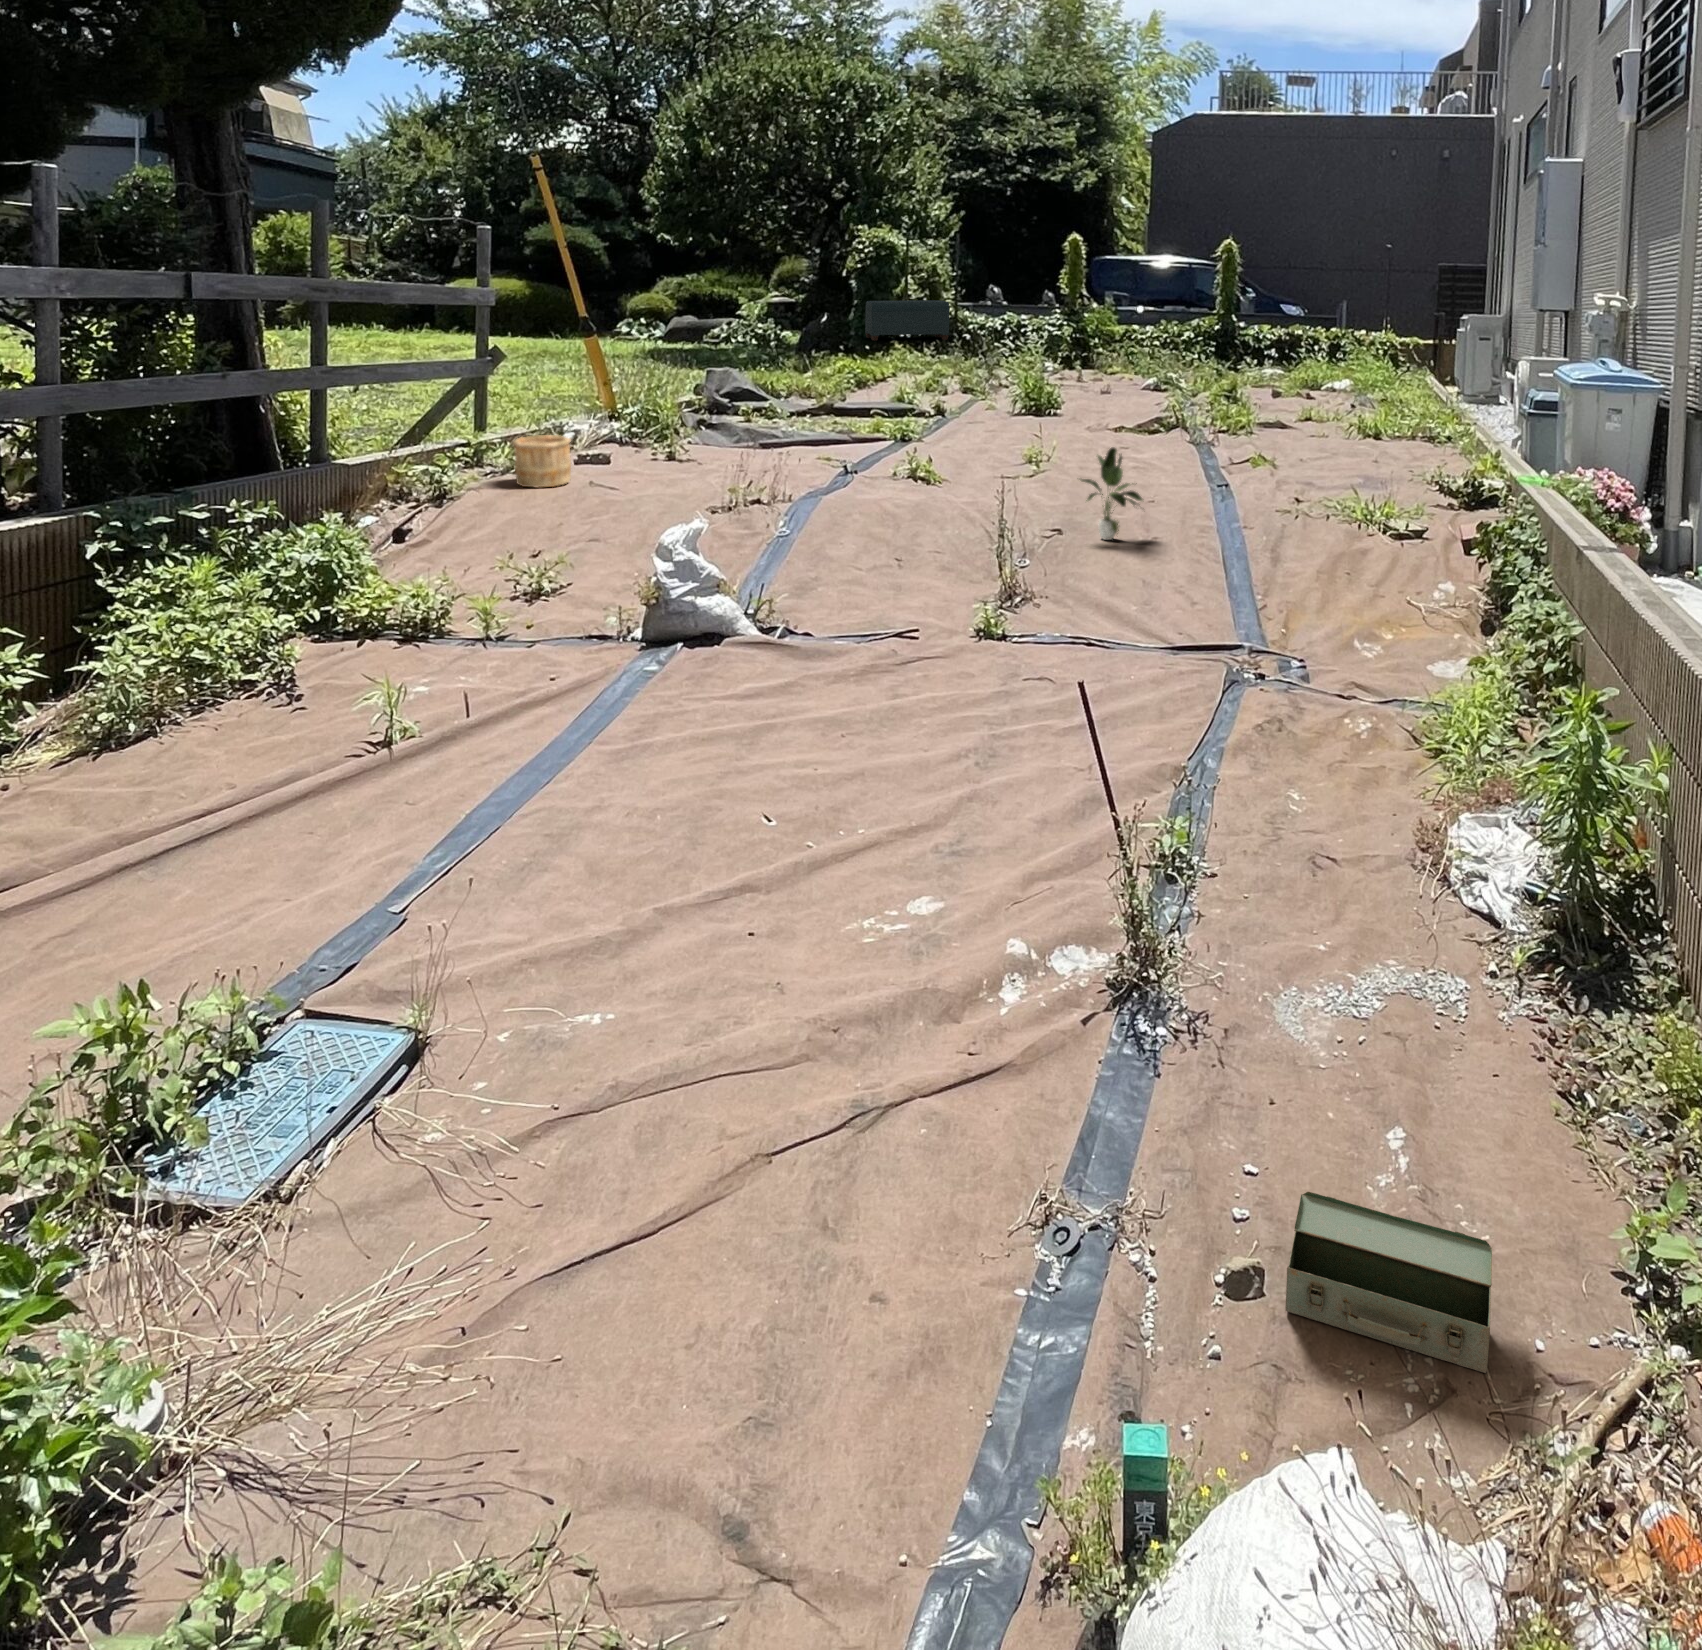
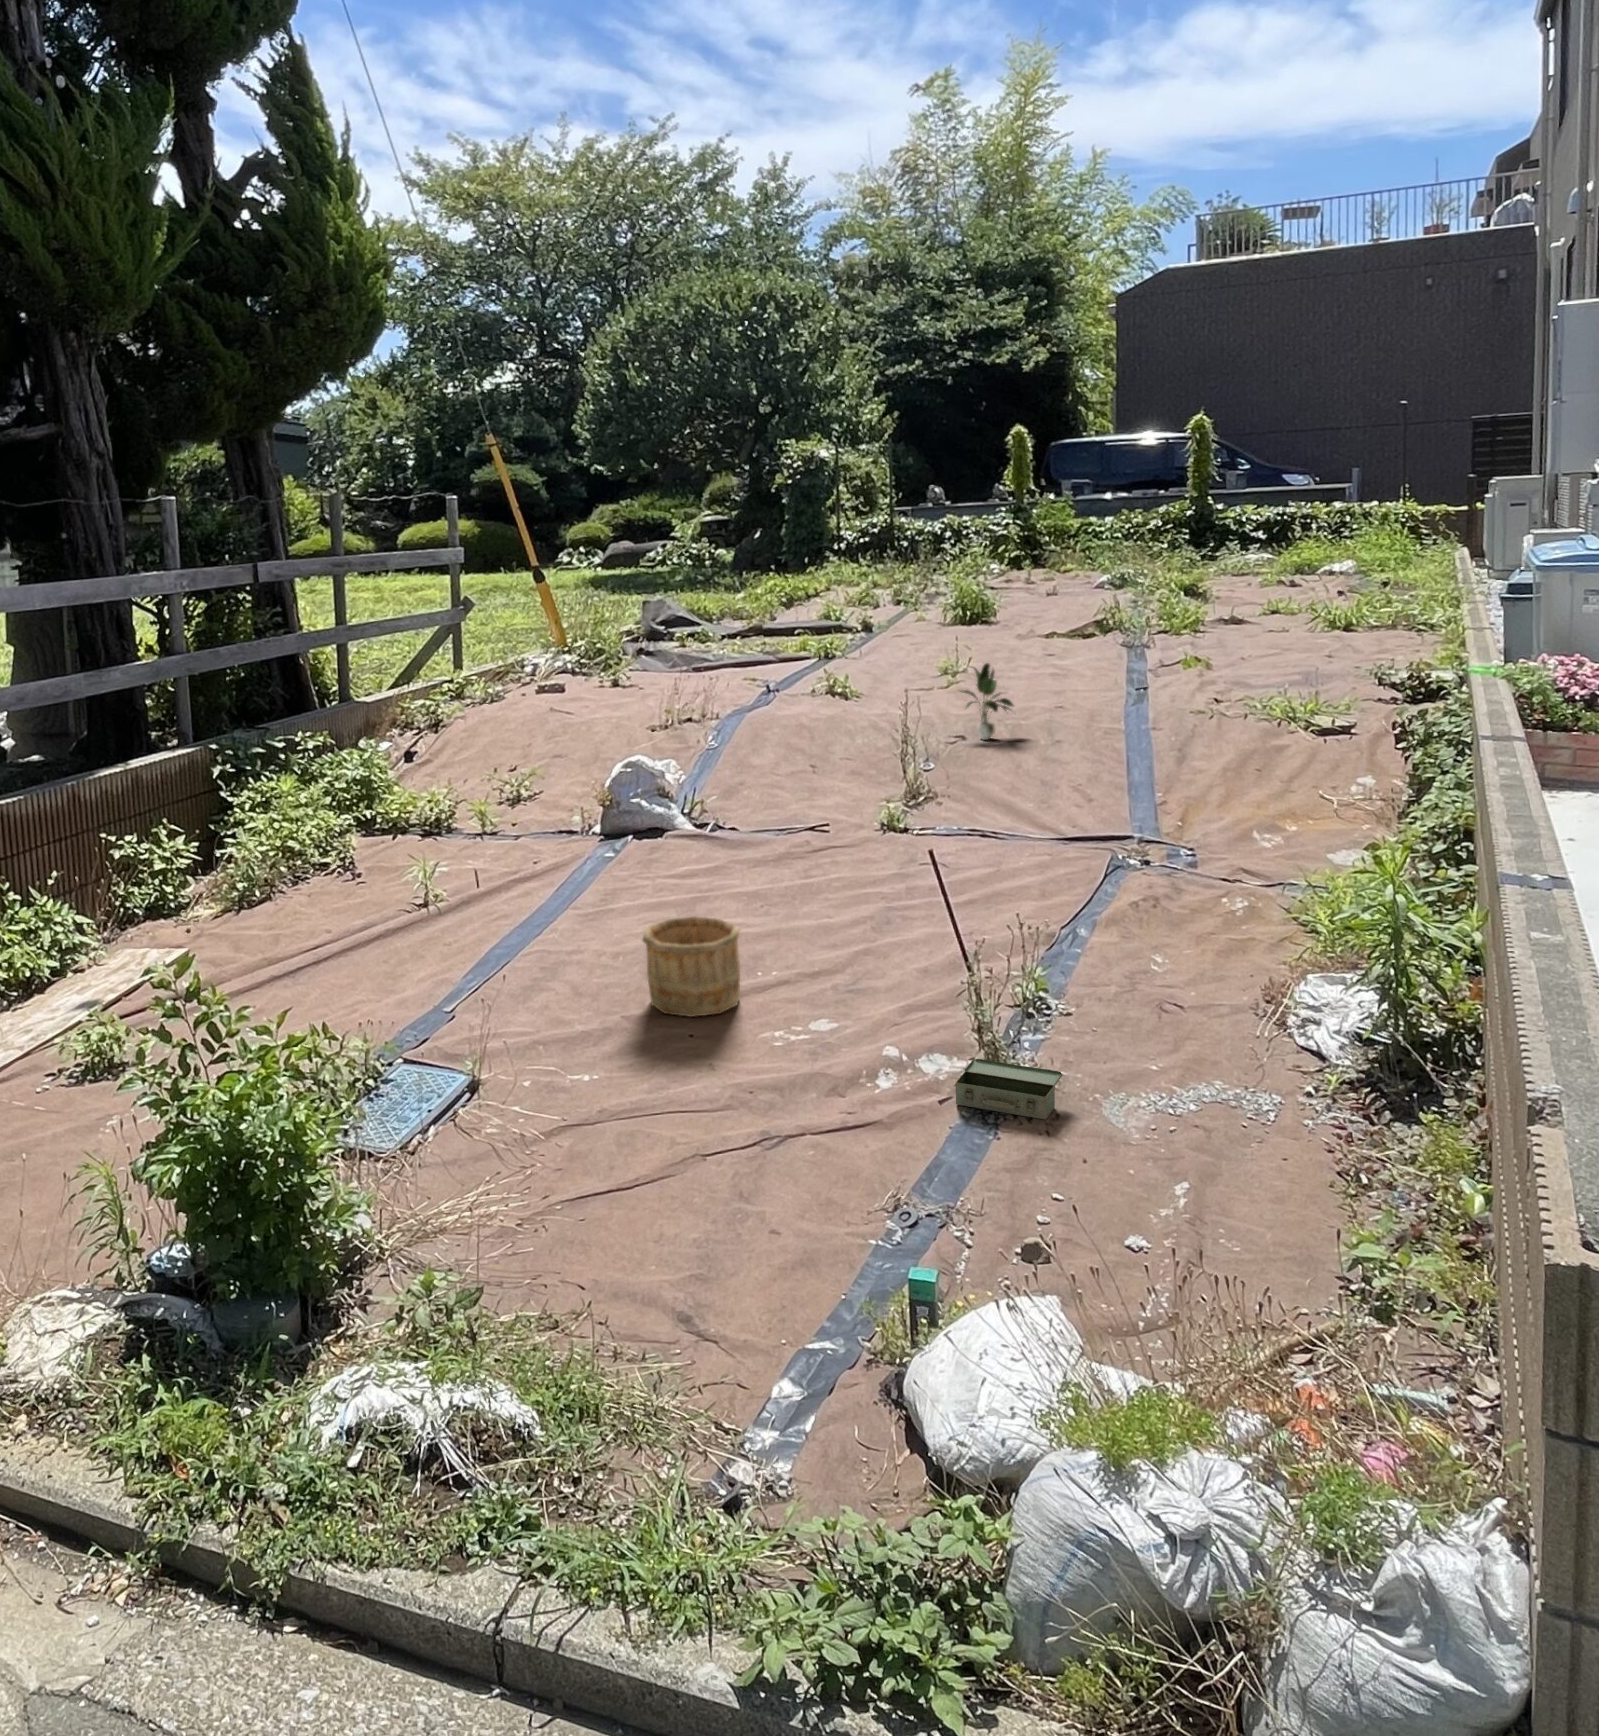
bench: present [865,300,950,341] -> none [800,512,886,556]
wooden bucket: present [513,435,571,488] -> present [643,916,740,1017]

